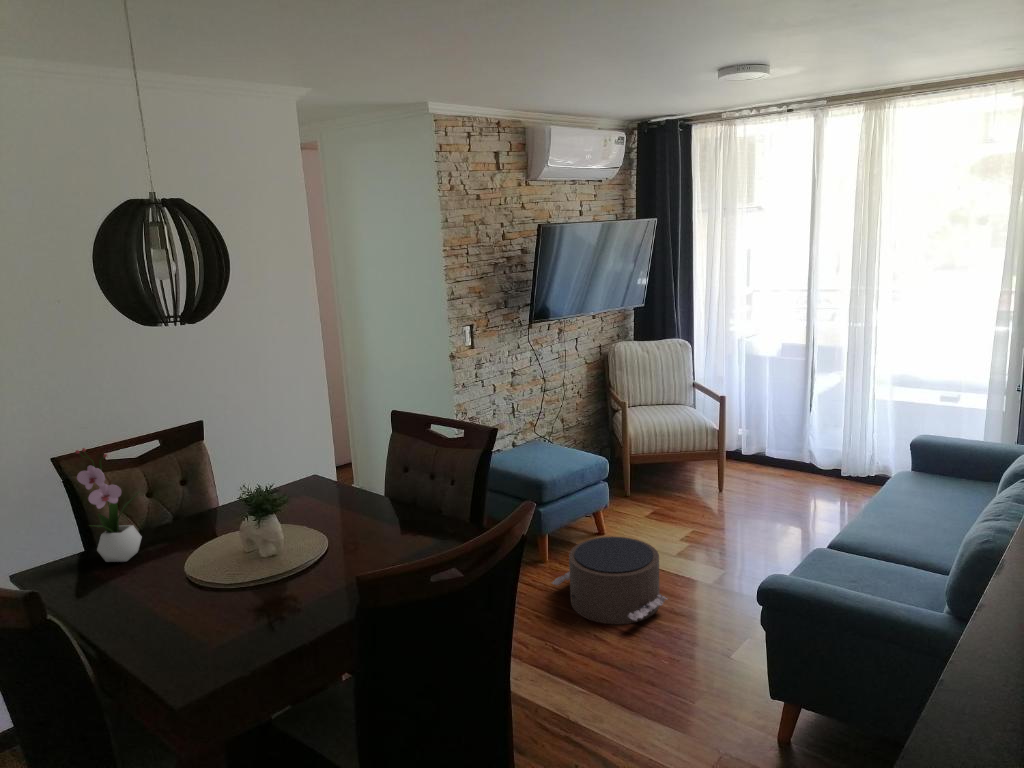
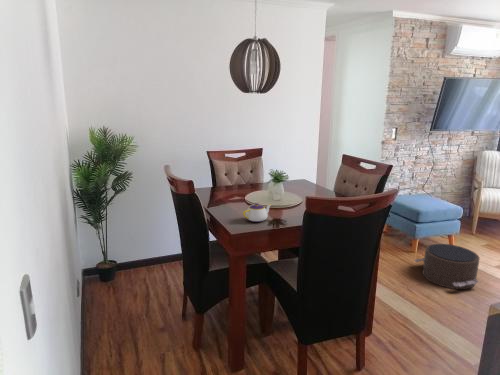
flower arrangement: present [75,448,142,562] -> none [214,145,235,192]
teapot: none [191,590,261,653] -> present [243,203,271,222]

